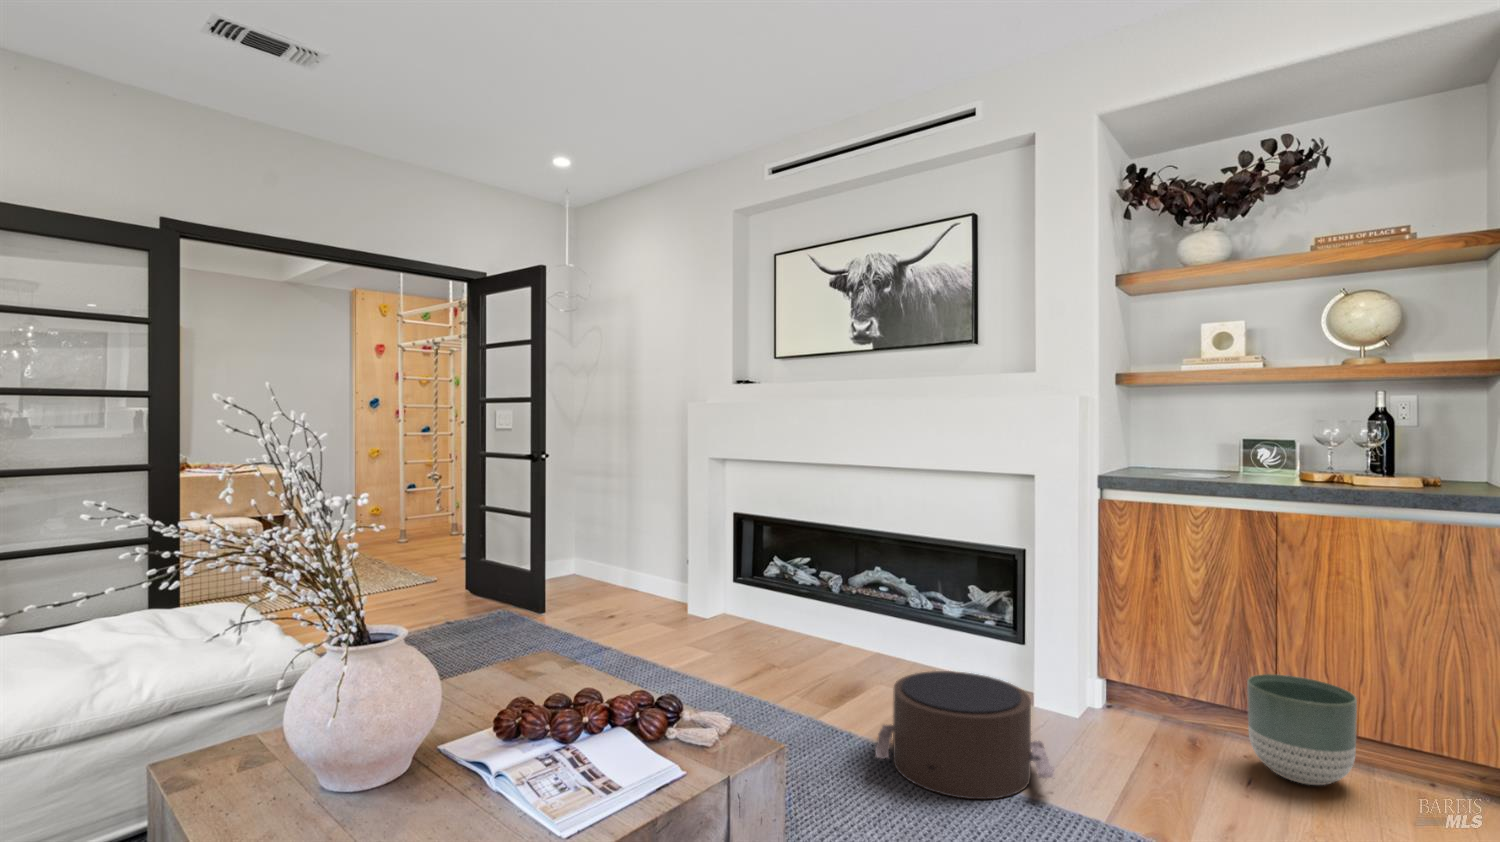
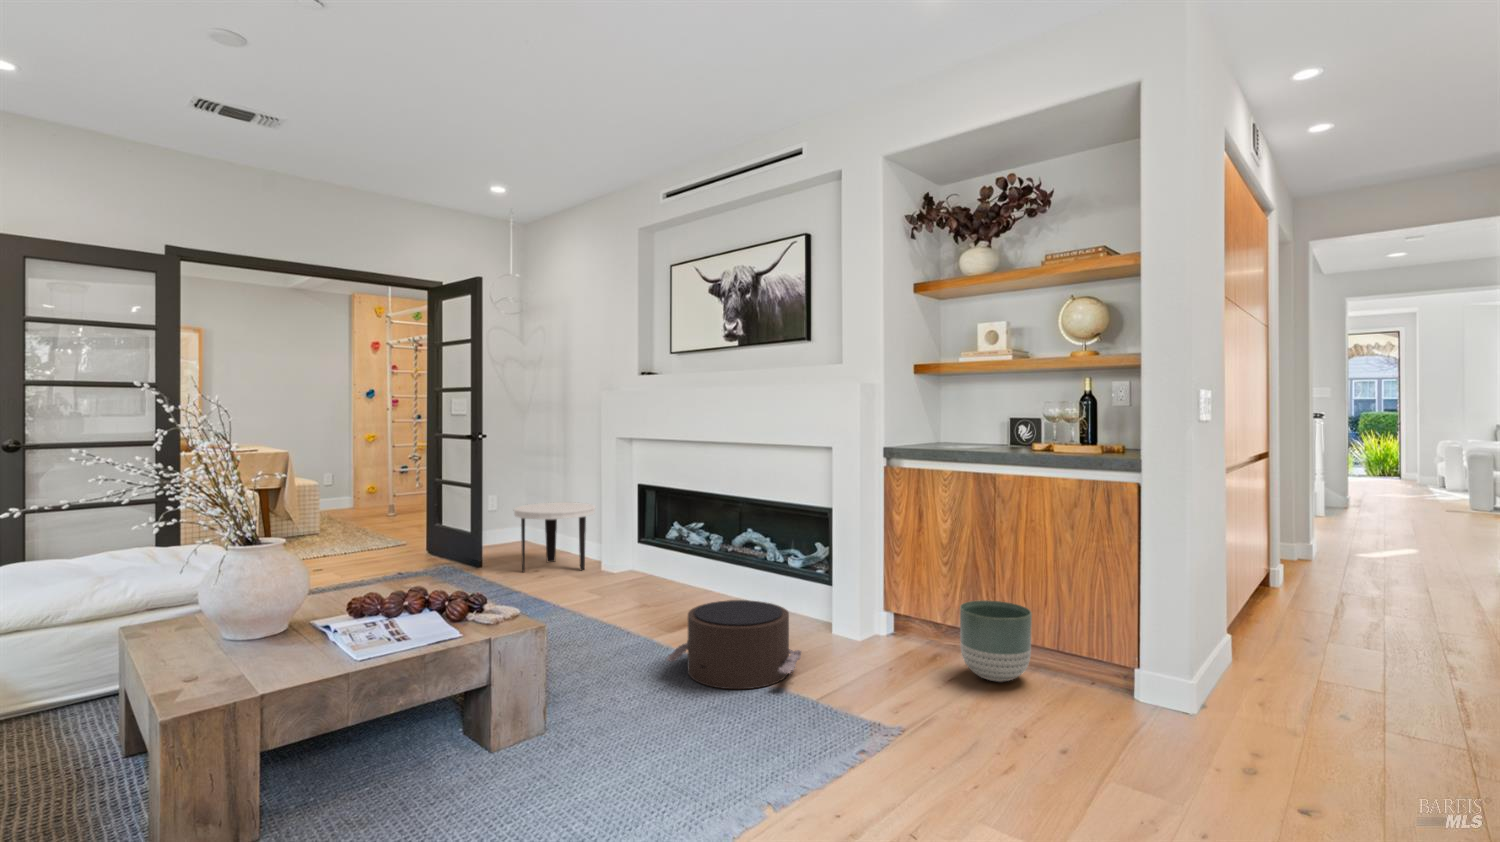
side table: none [587,534,683,620] -> present [514,502,595,572]

